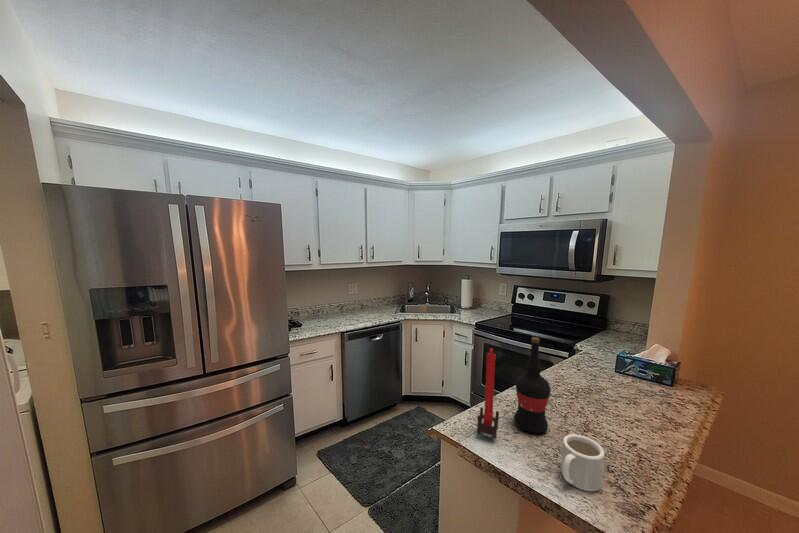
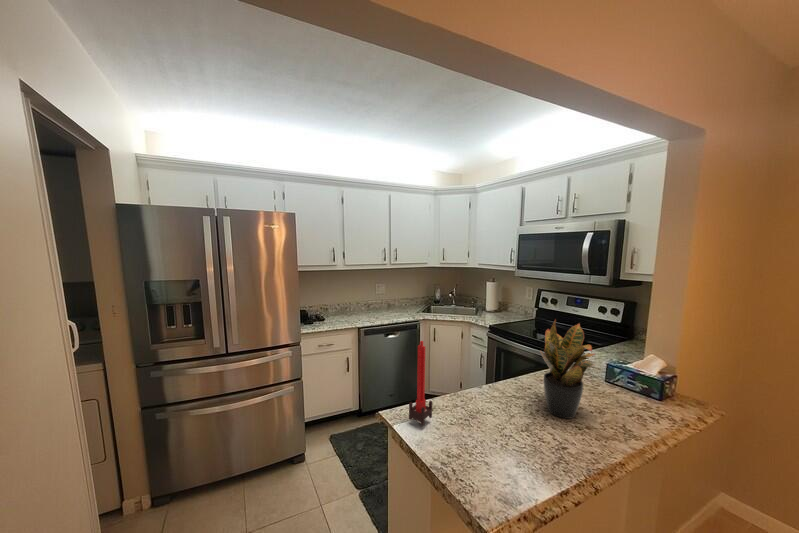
potted plant: none [575,311,650,413] -> present [540,320,594,419]
wine bottle: present [514,337,551,433] -> none [453,333,486,426]
mug: present [561,434,604,491] -> none [457,426,501,481]

